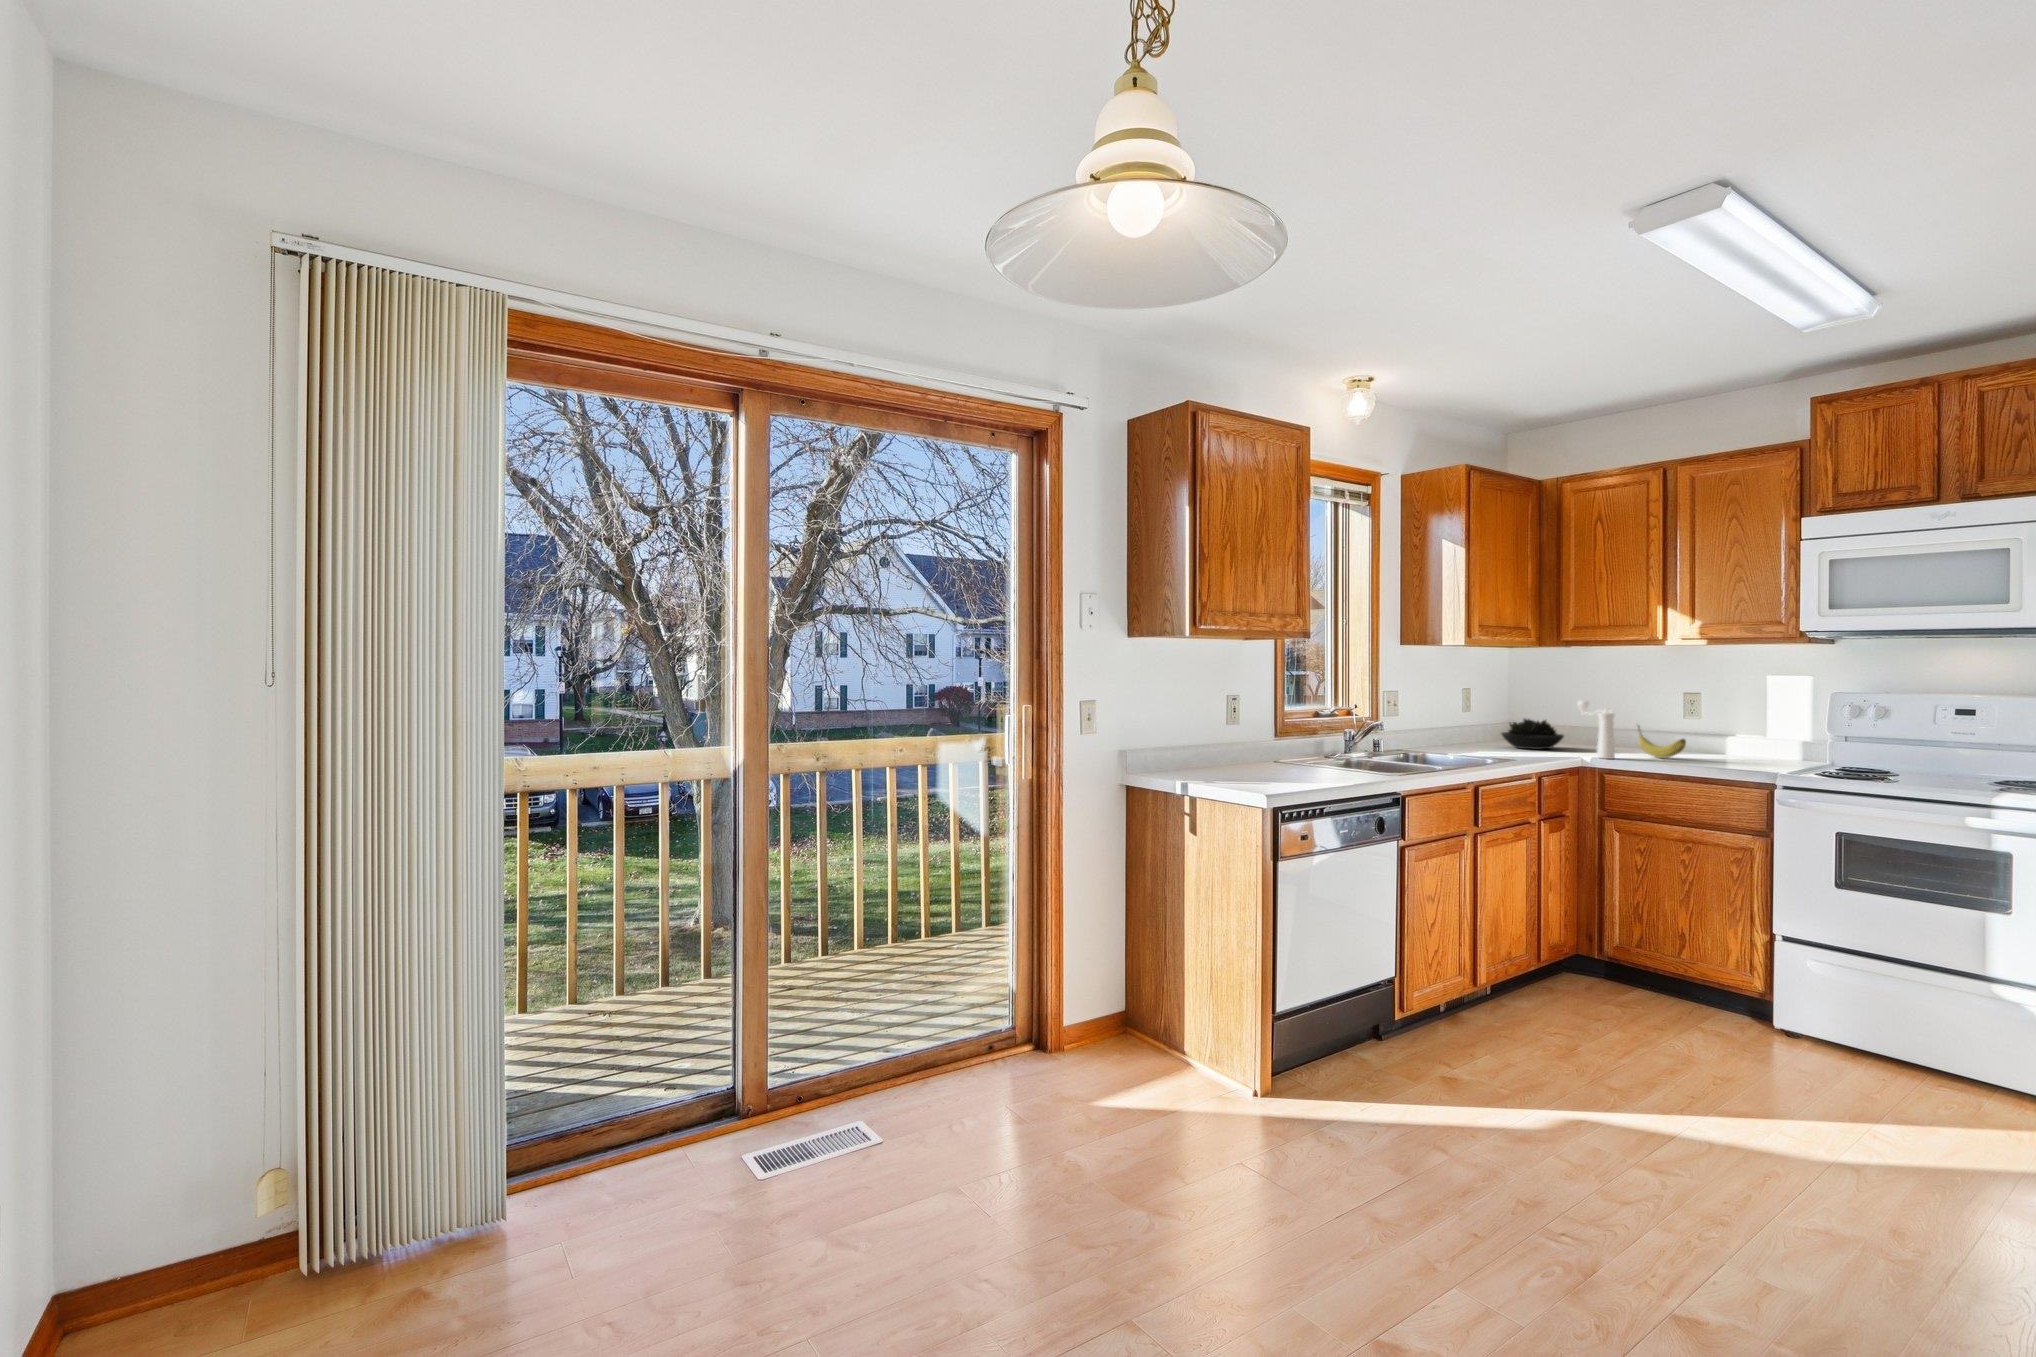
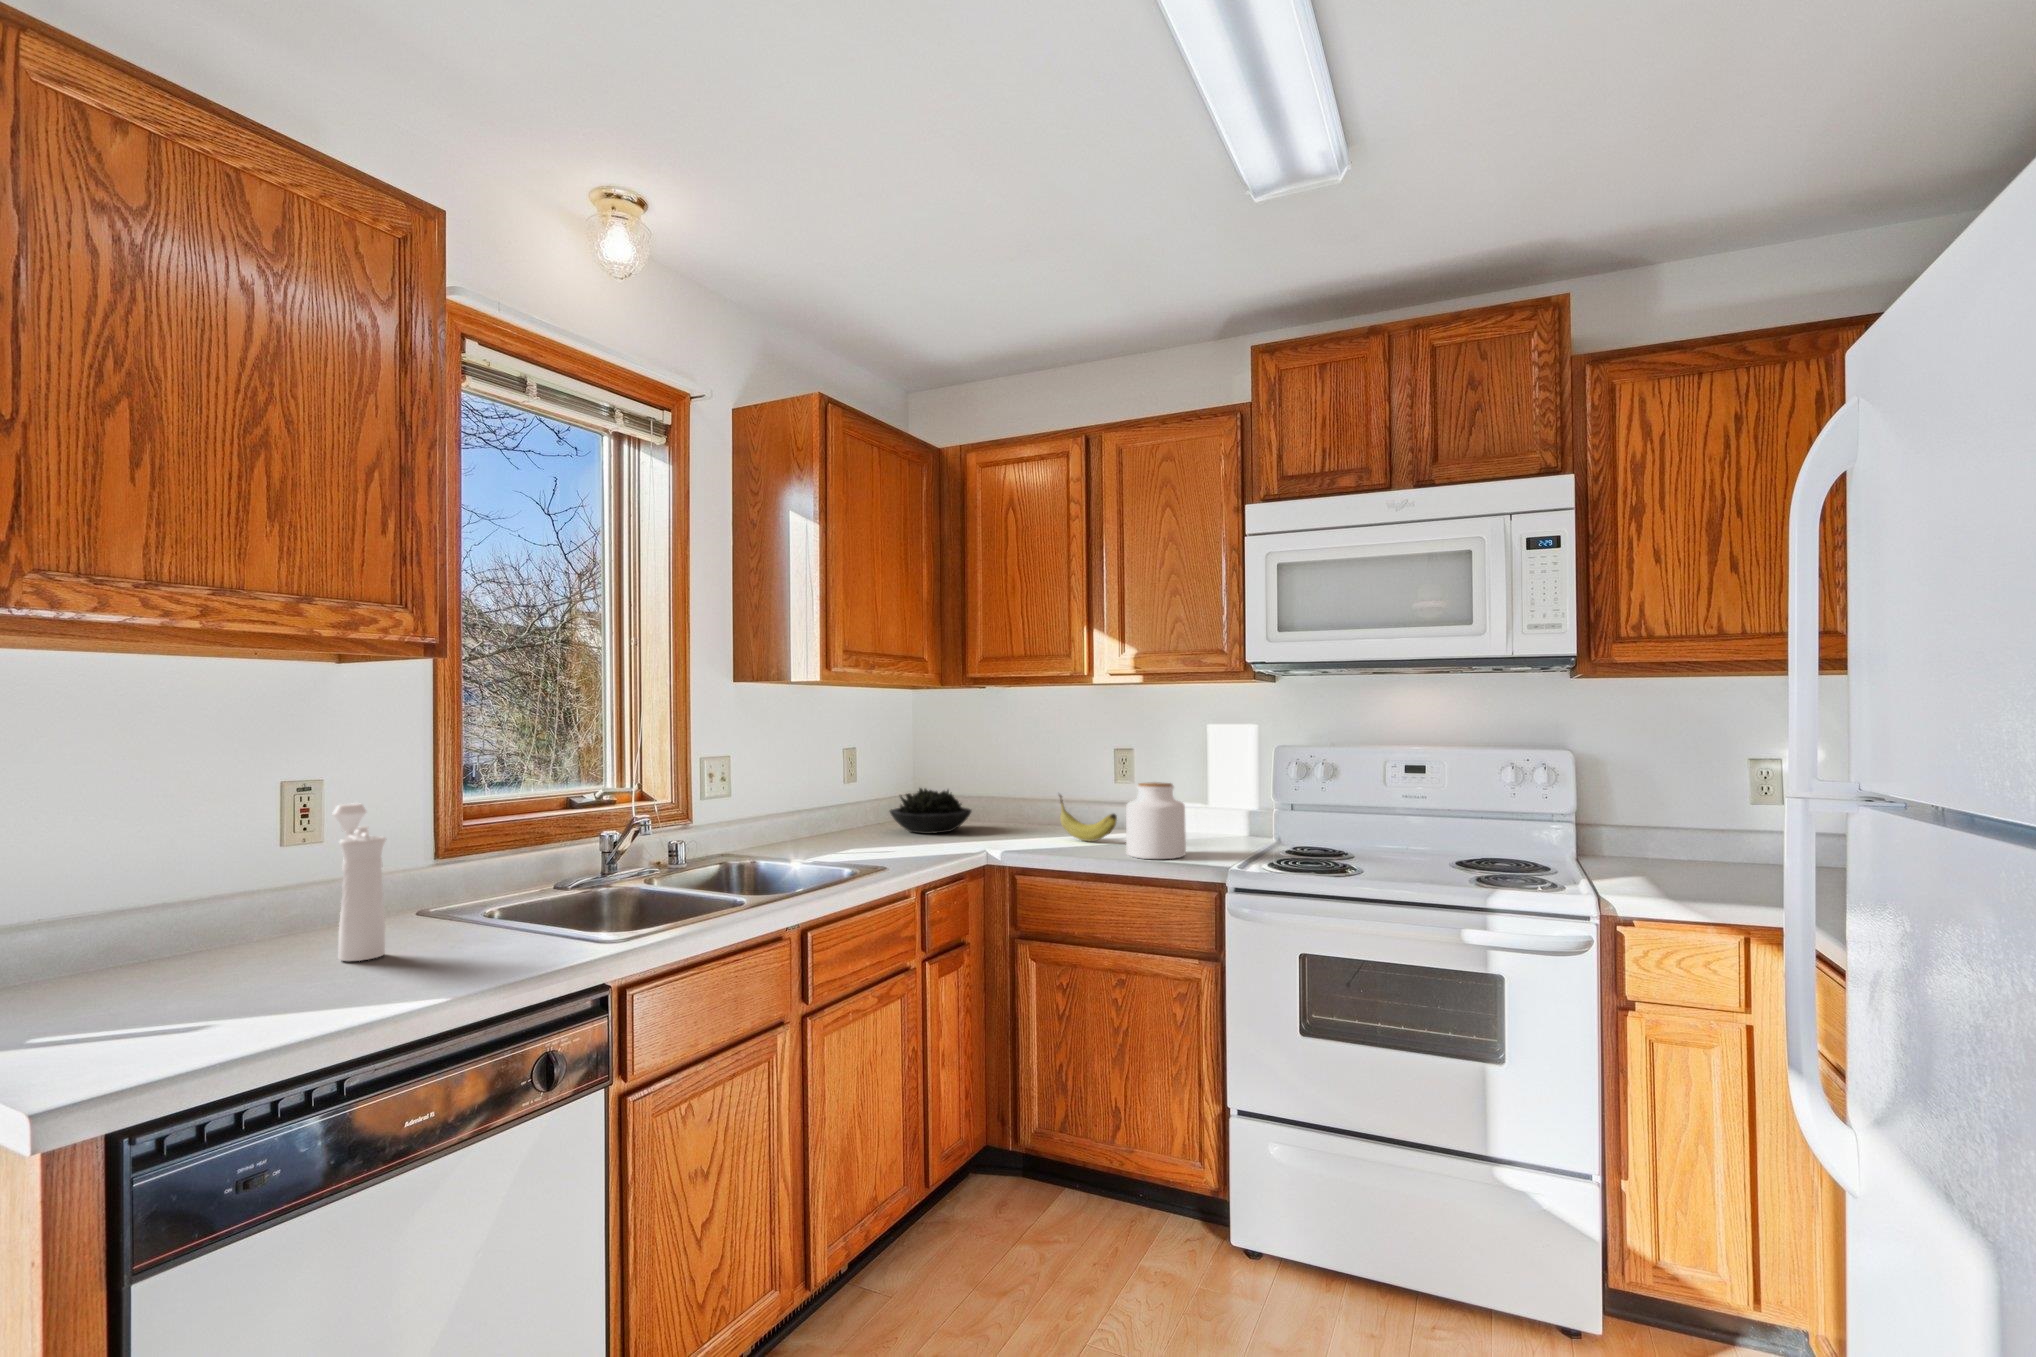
pepper mill: present [1578,701,1615,759] -> present [332,803,386,961]
jar: none [1694,716,1744,768] -> present [1126,783,1186,859]

